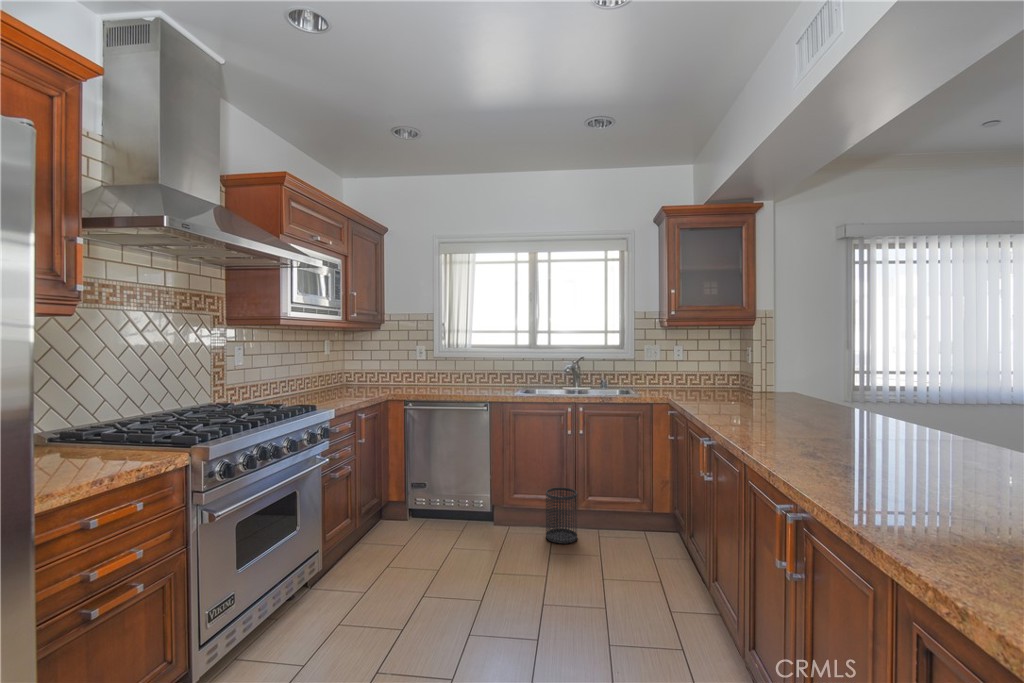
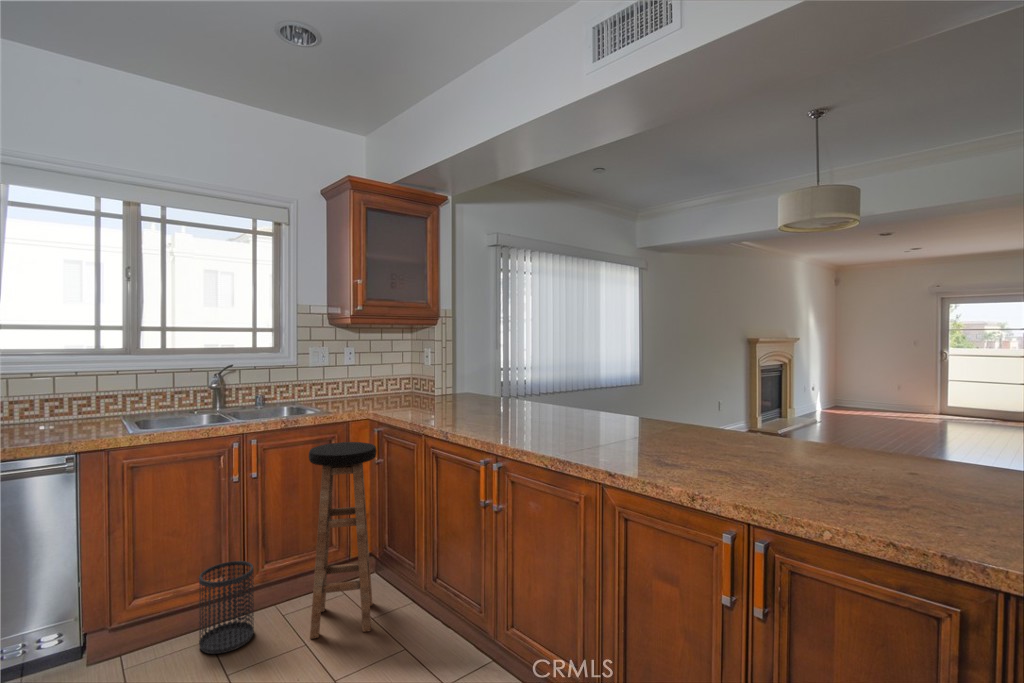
bar stool: none [605,418,661,565] -> present [309,442,377,639]

